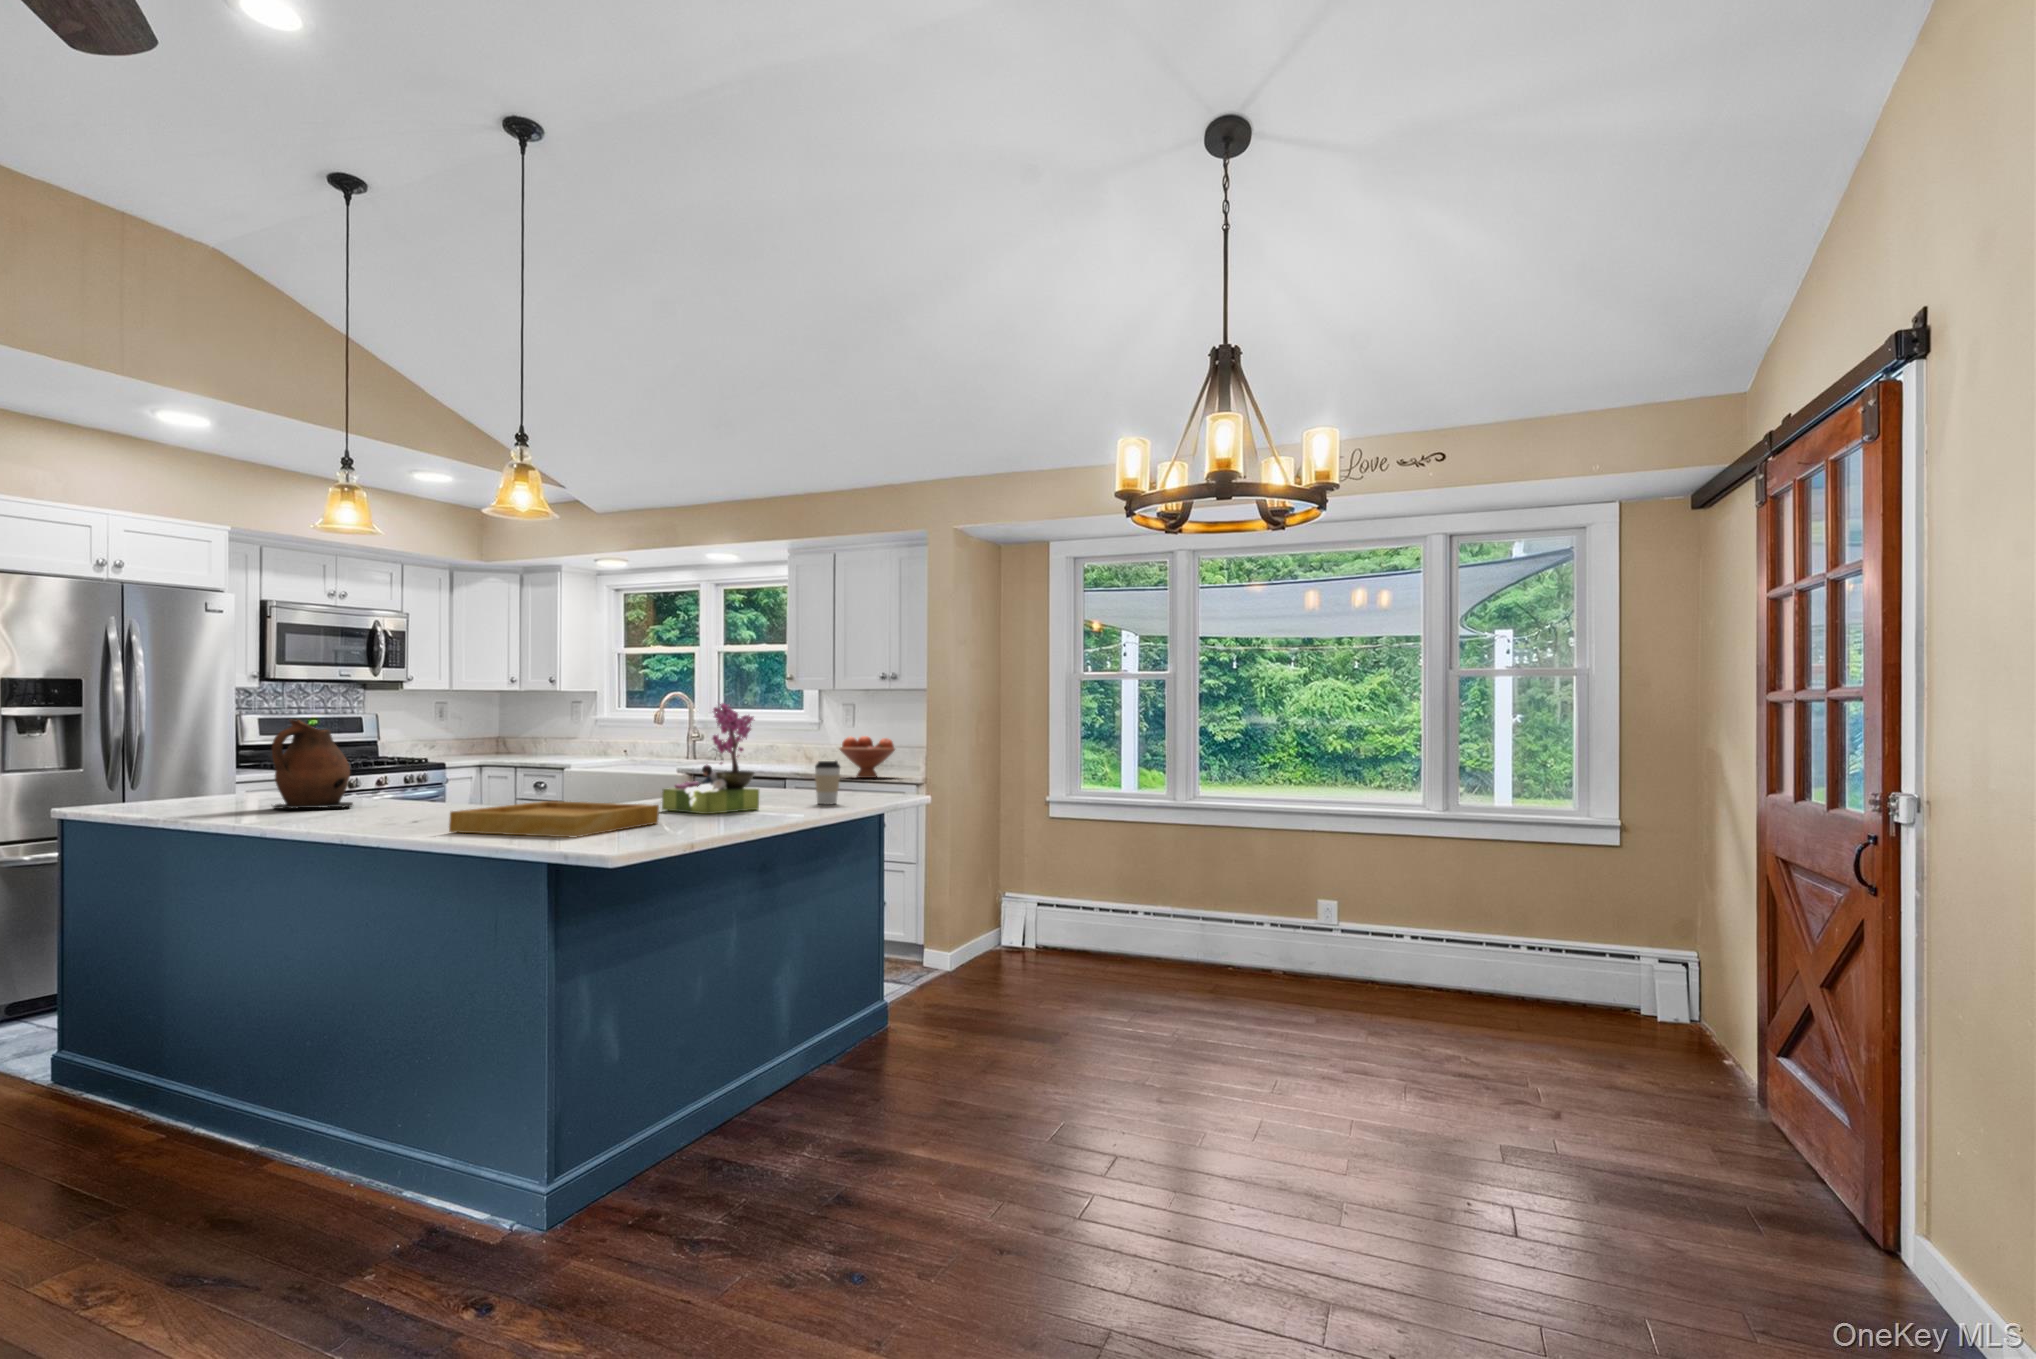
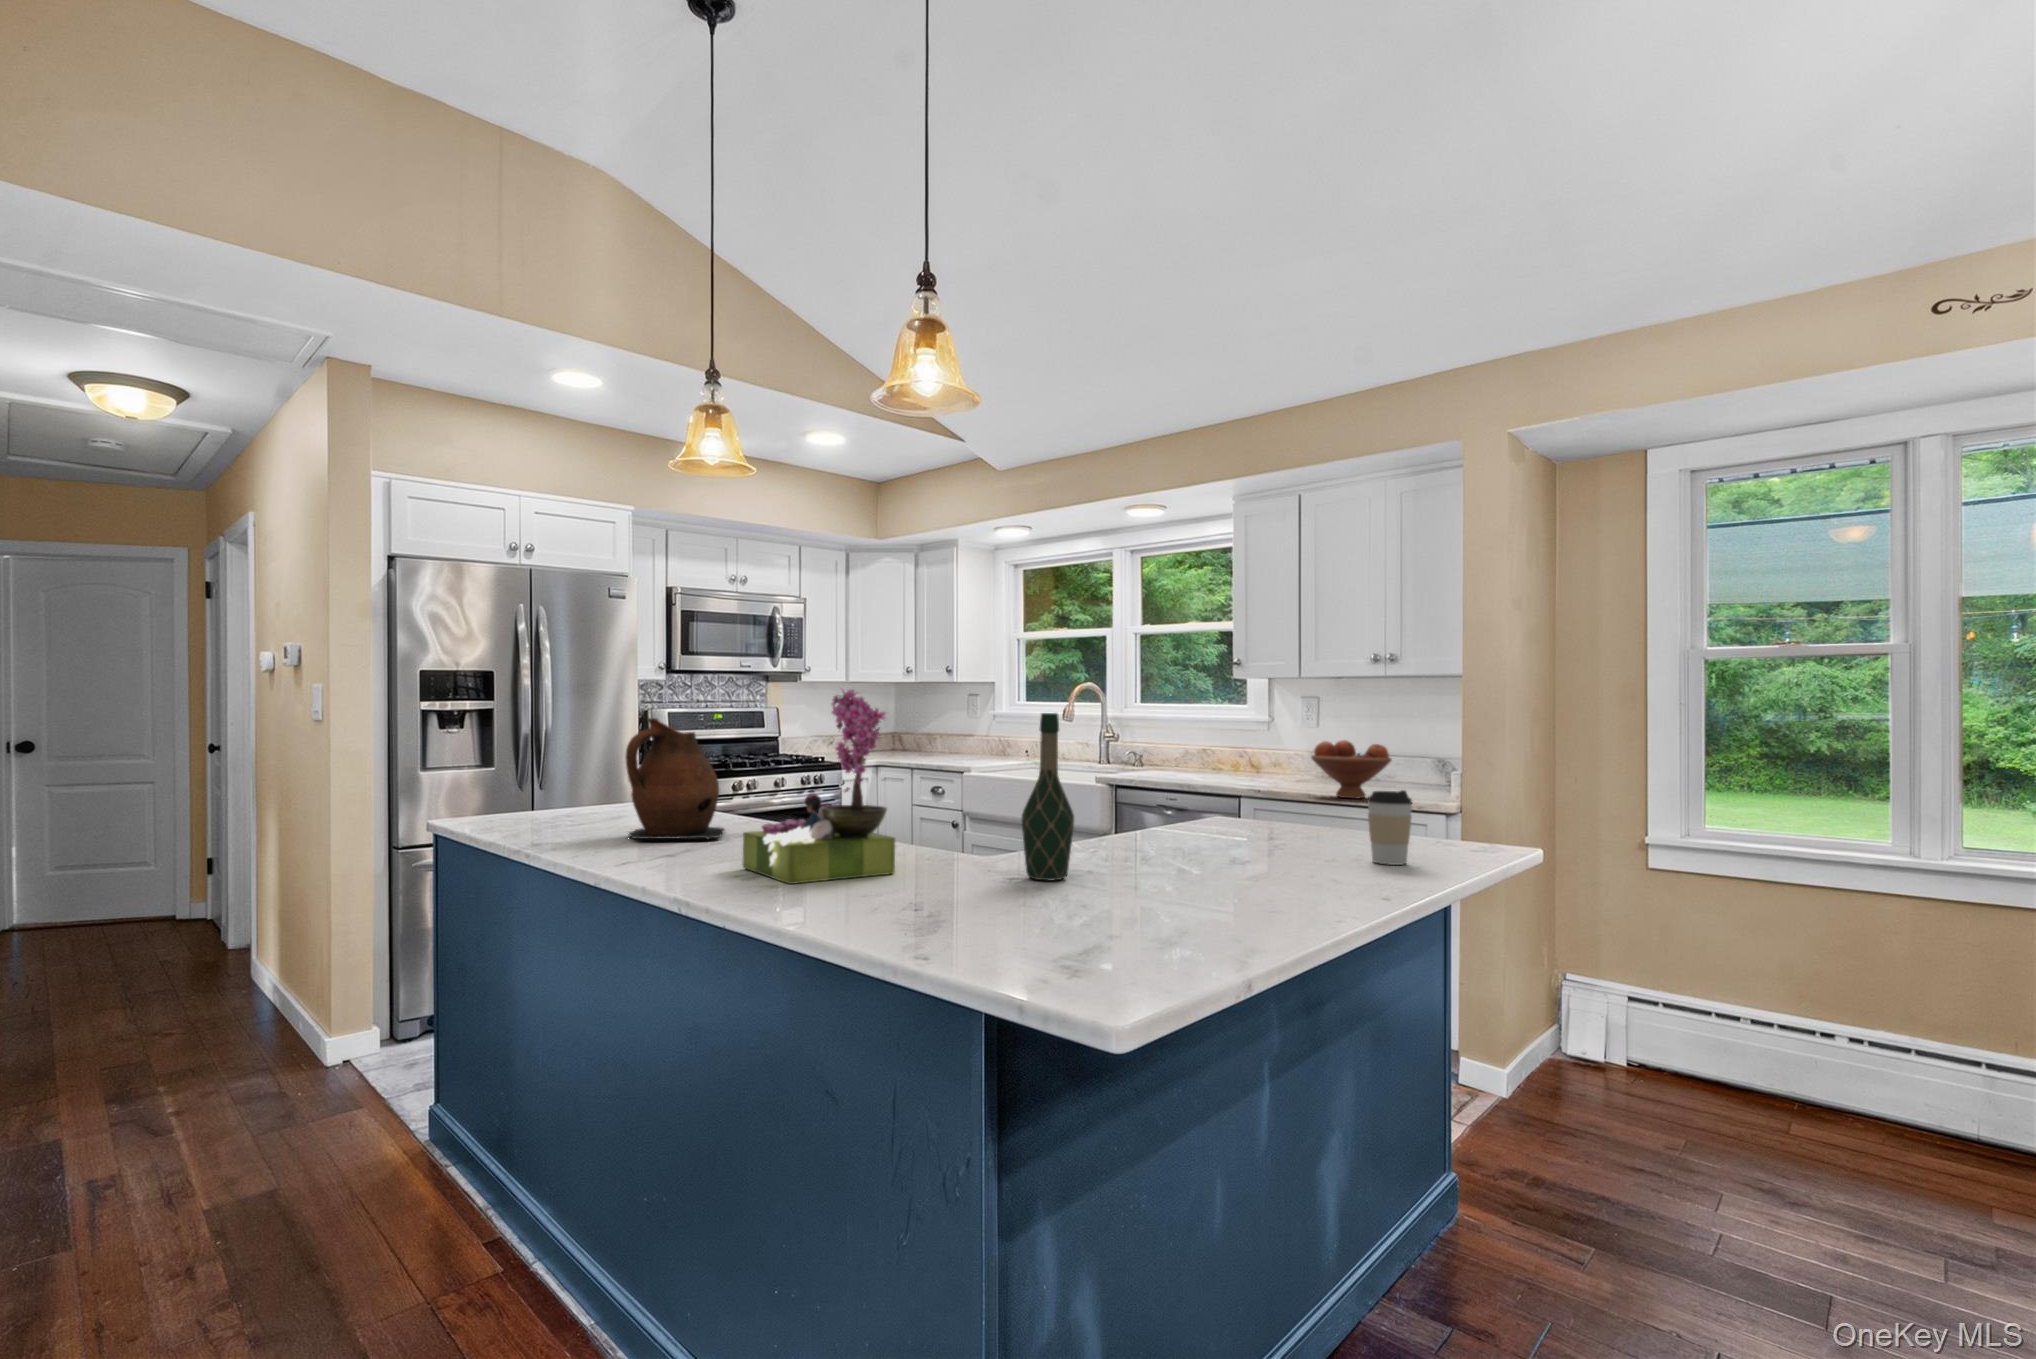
flower arrangement: present [662,703,759,814] -> present [742,689,895,884]
wine bottle: none [583,714,617,816] -> present [1021,713,1074,881]
tray: present [449,801,659,837] -> none [823,858,1162,961]

